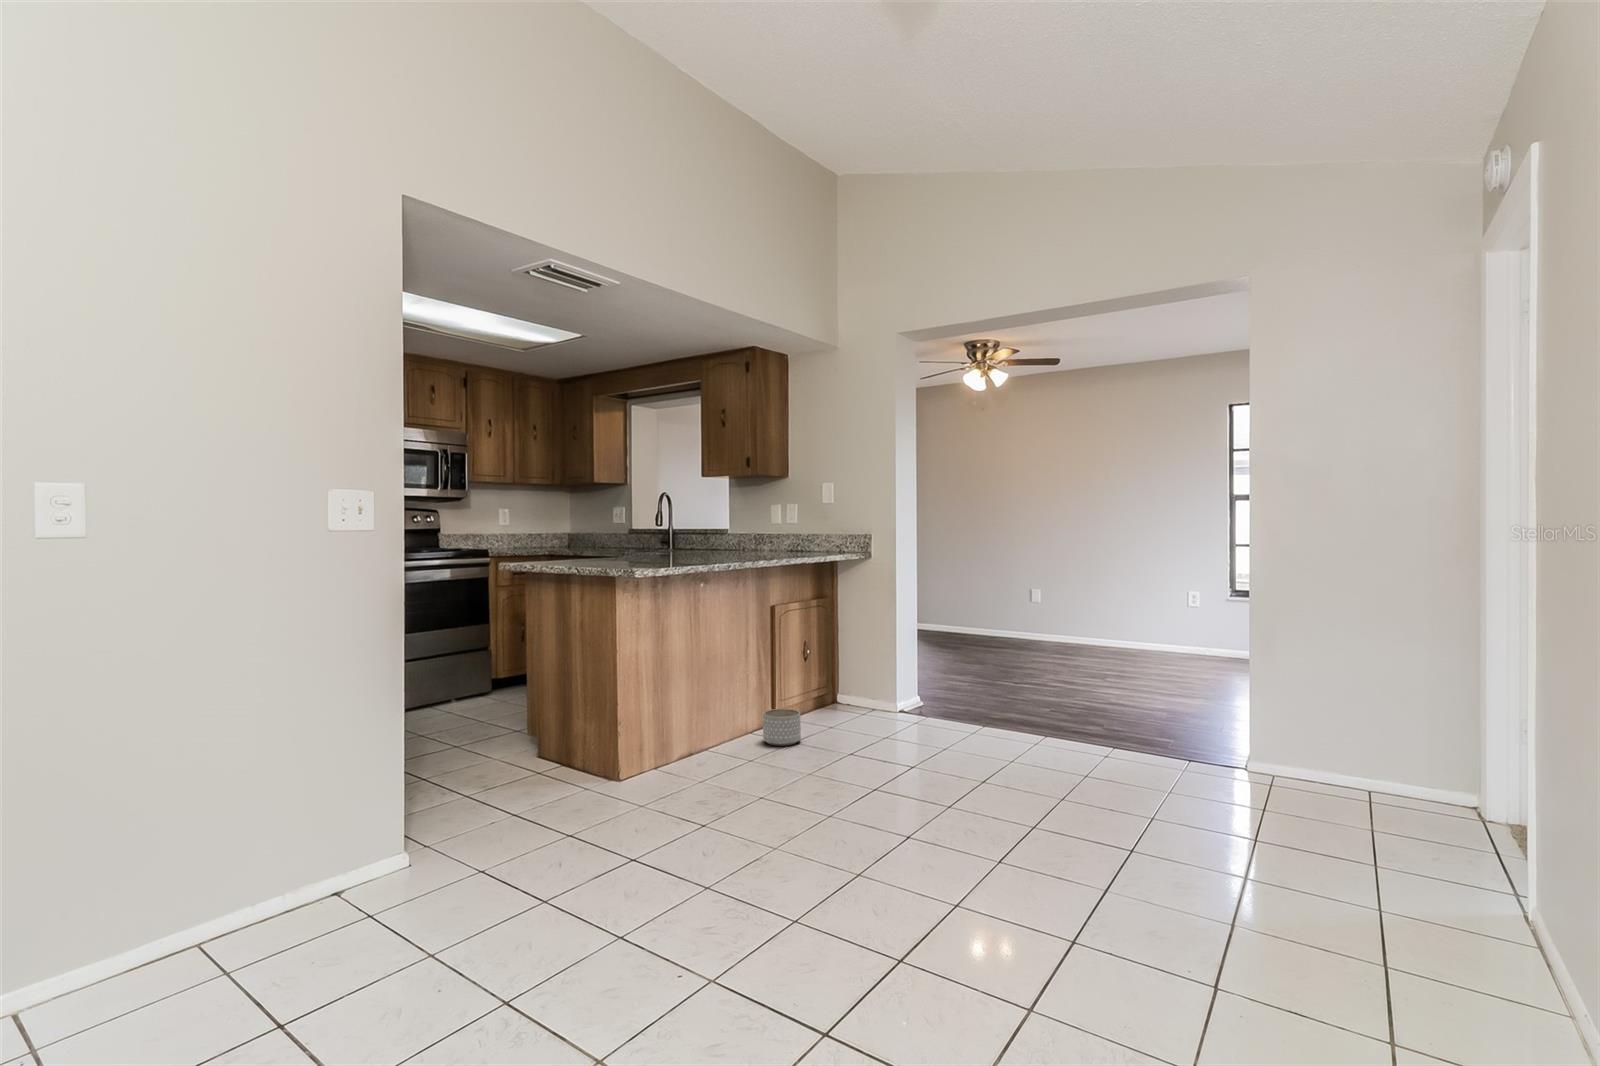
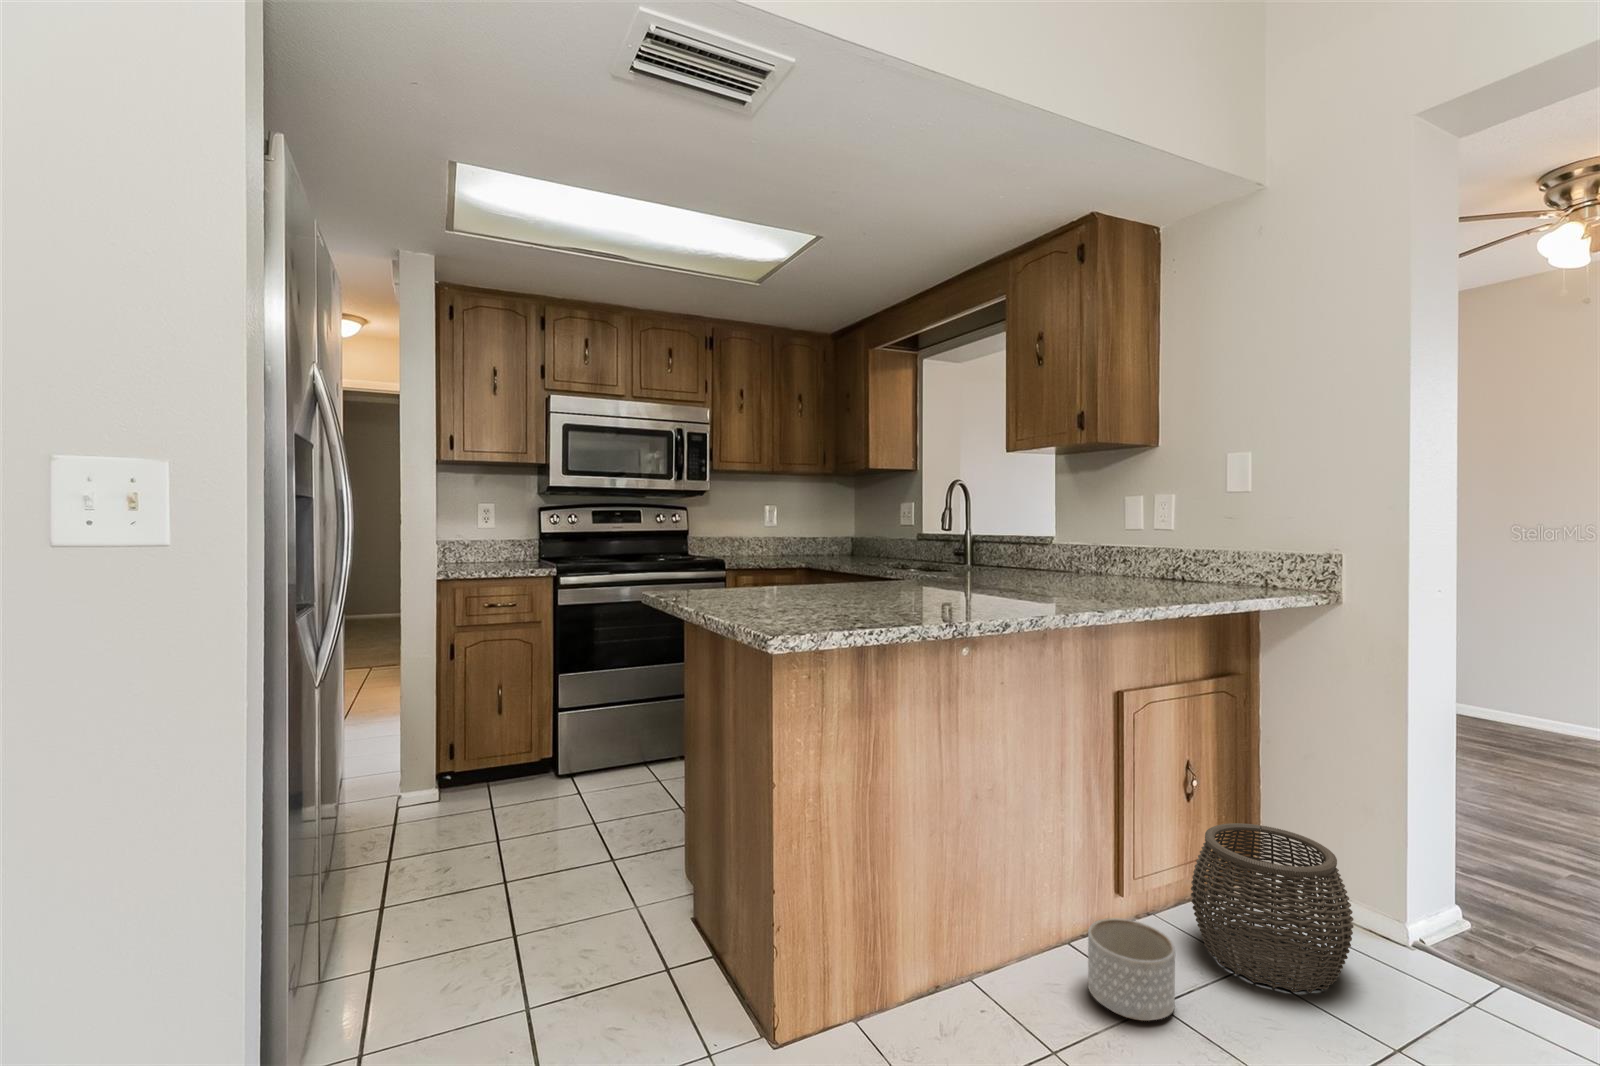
woven basket: none [807,665,872,730] -> present [1191,823,1354,993]

